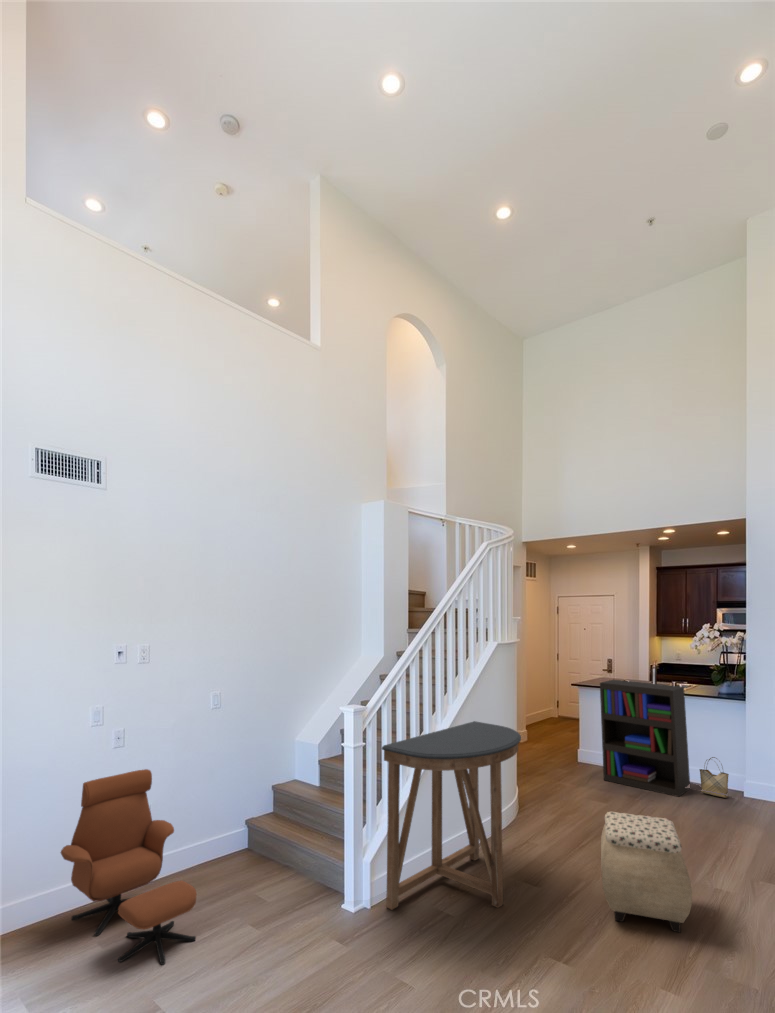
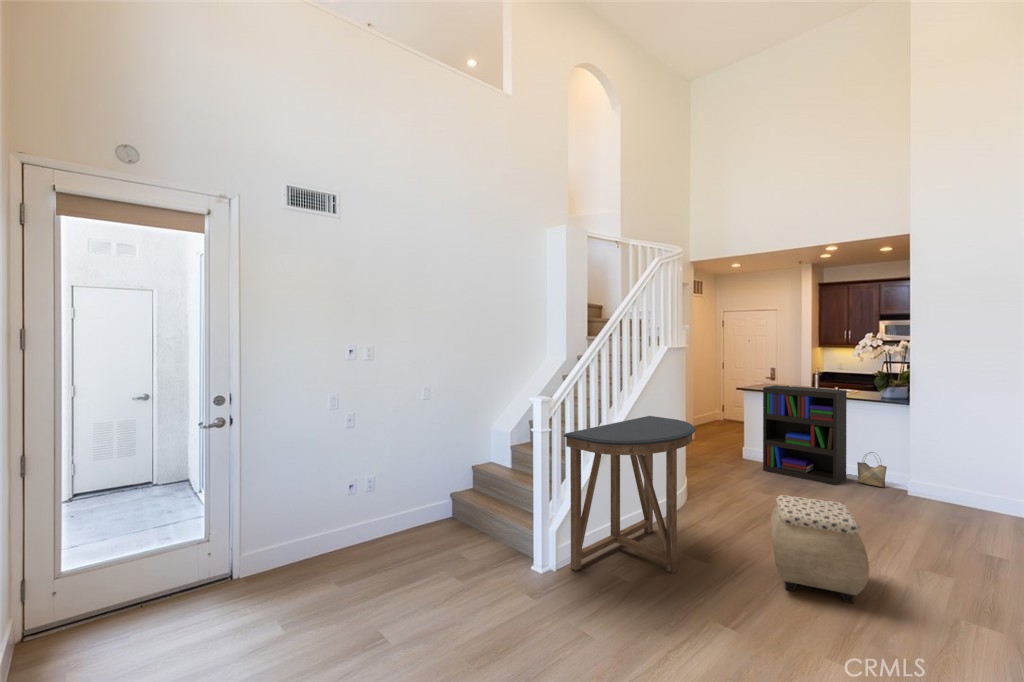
lounge chair: present [61,769,196,965] -> none [294,452,407,606]

